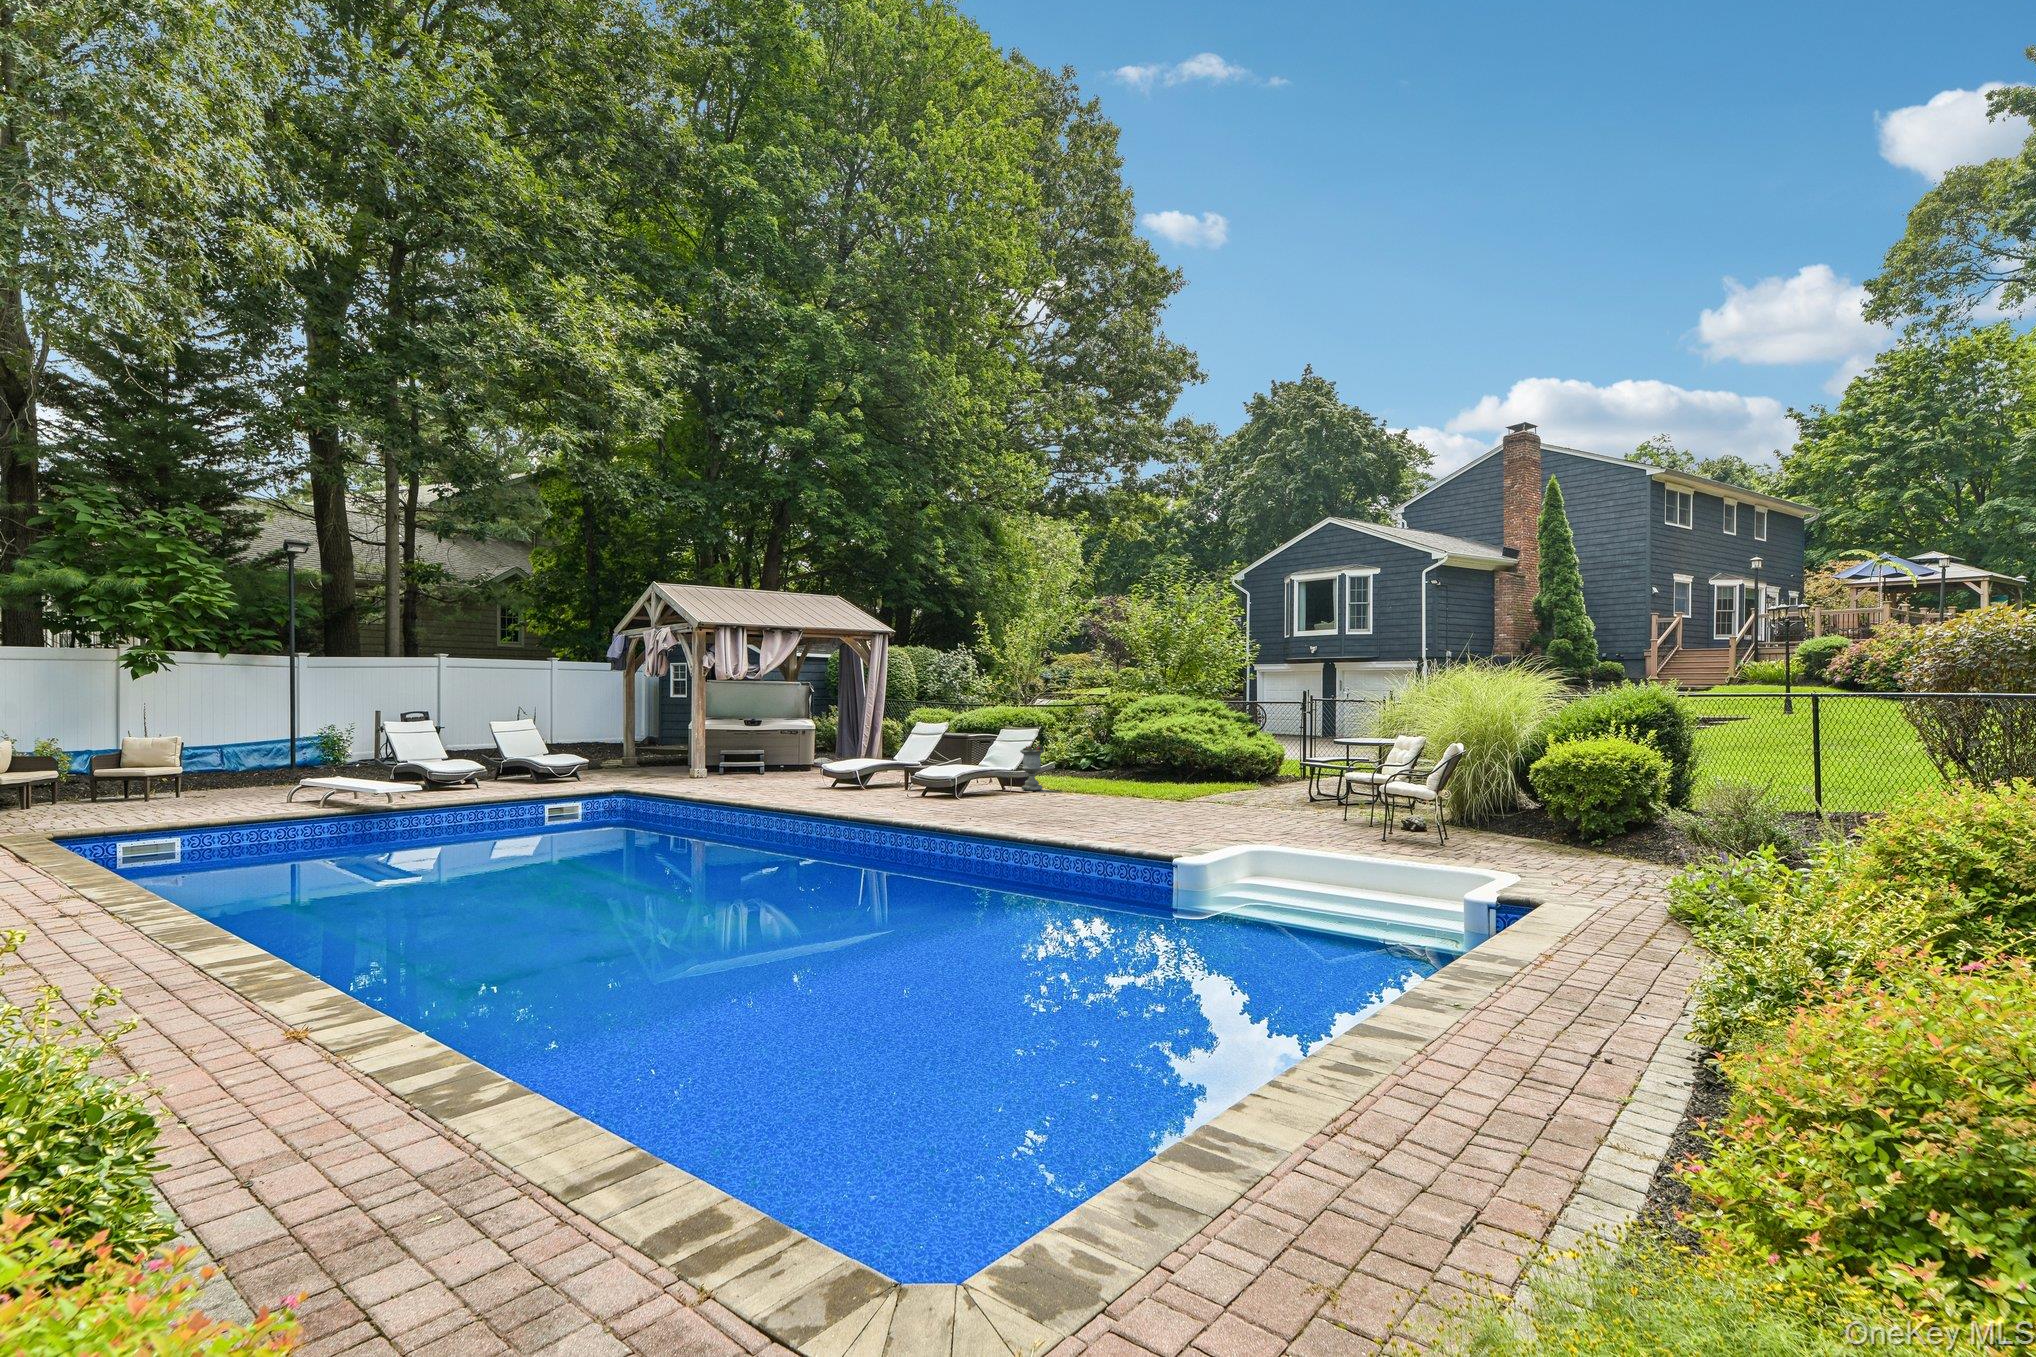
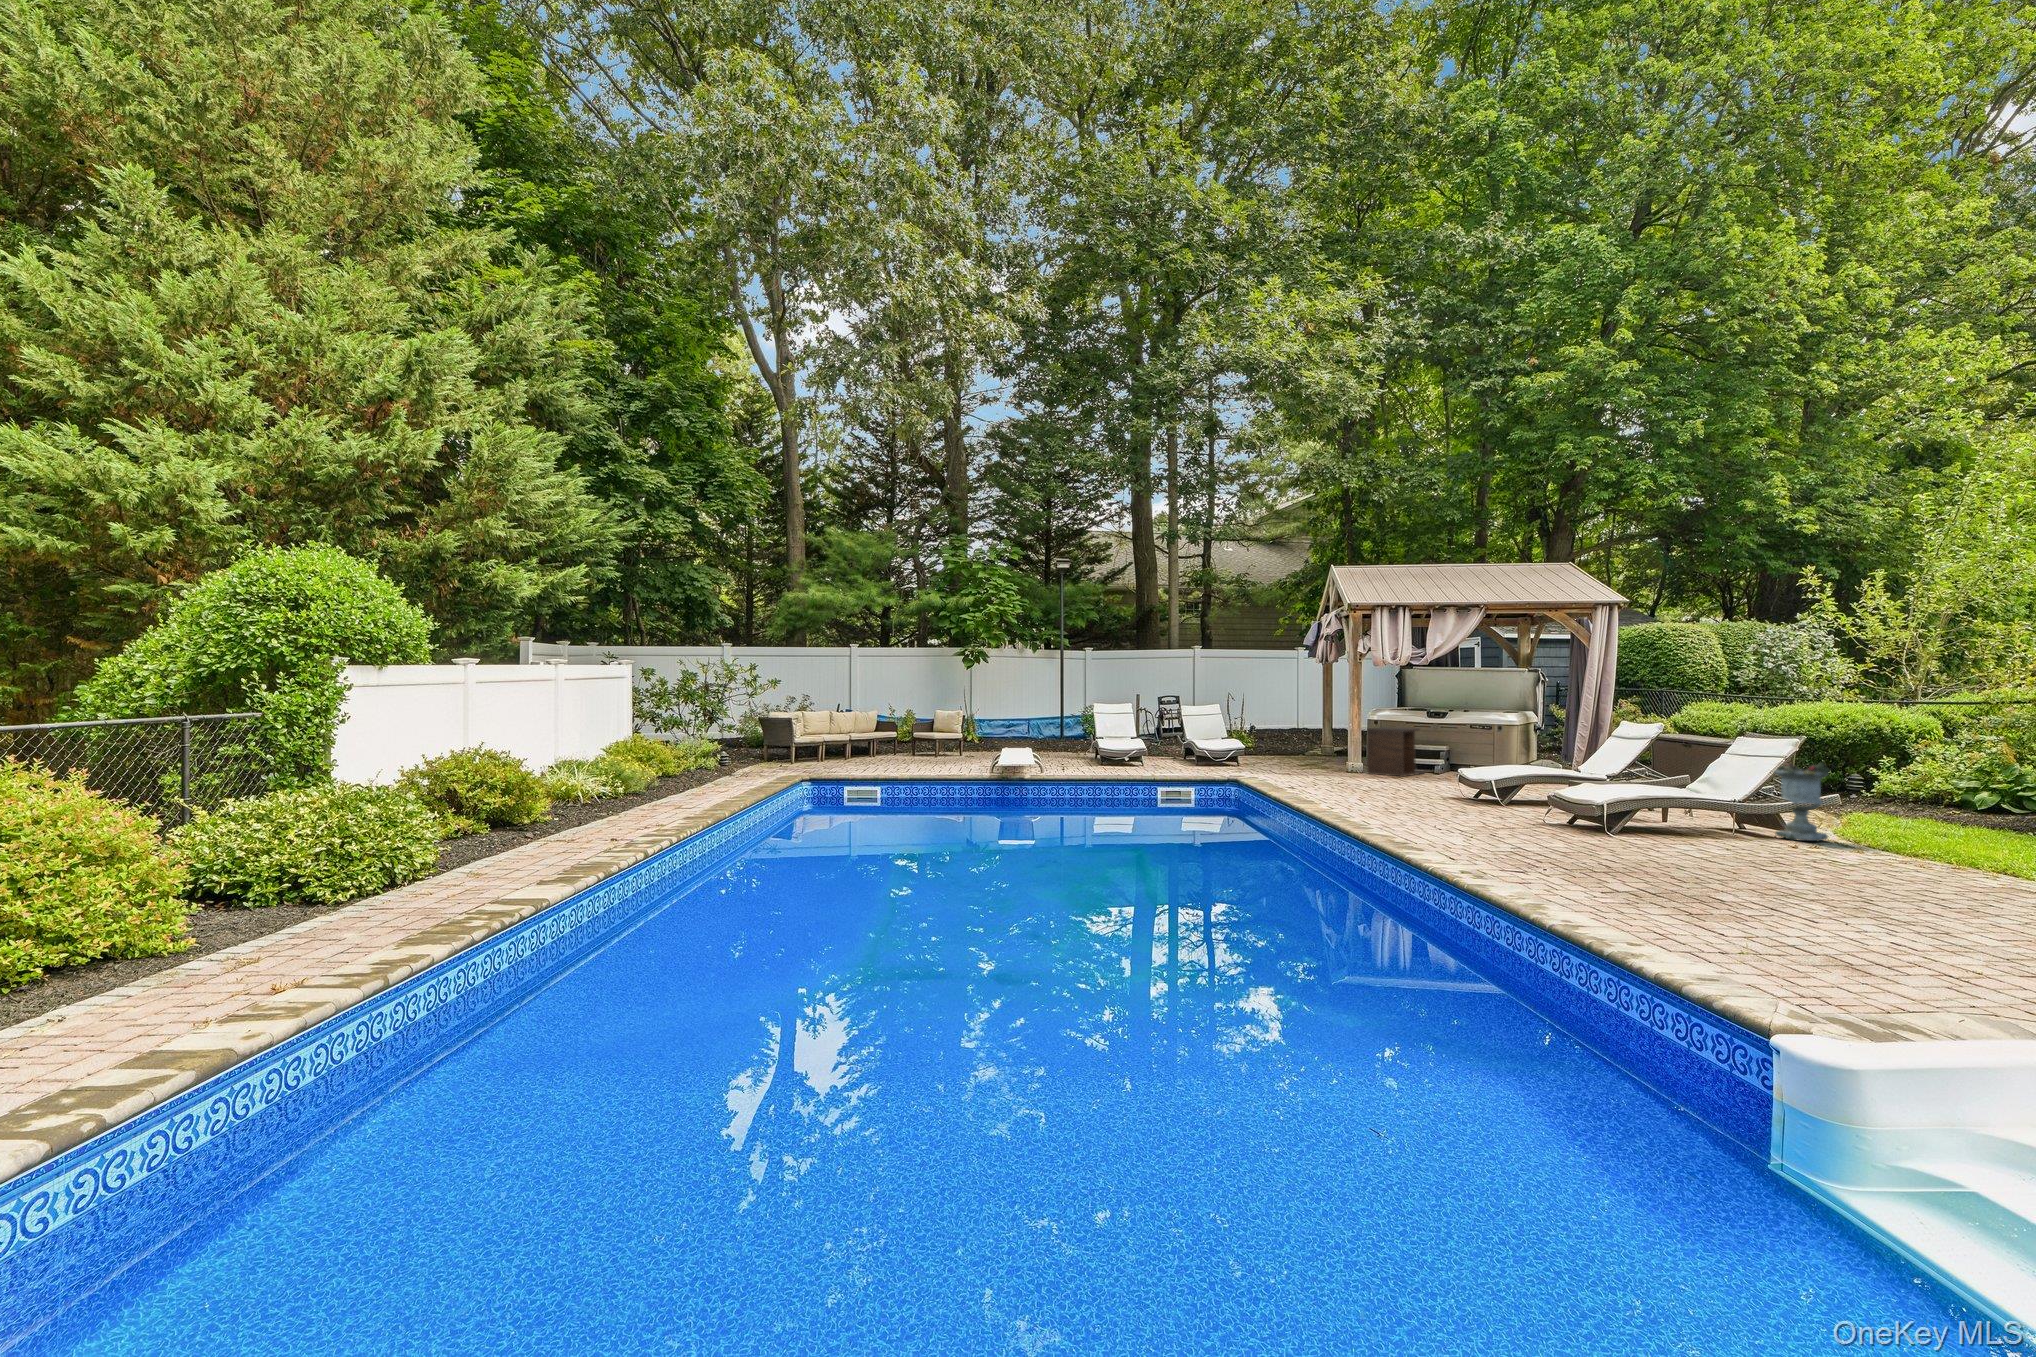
side table: none [709,733,750,776] -> present [1367,727,1425,777]

